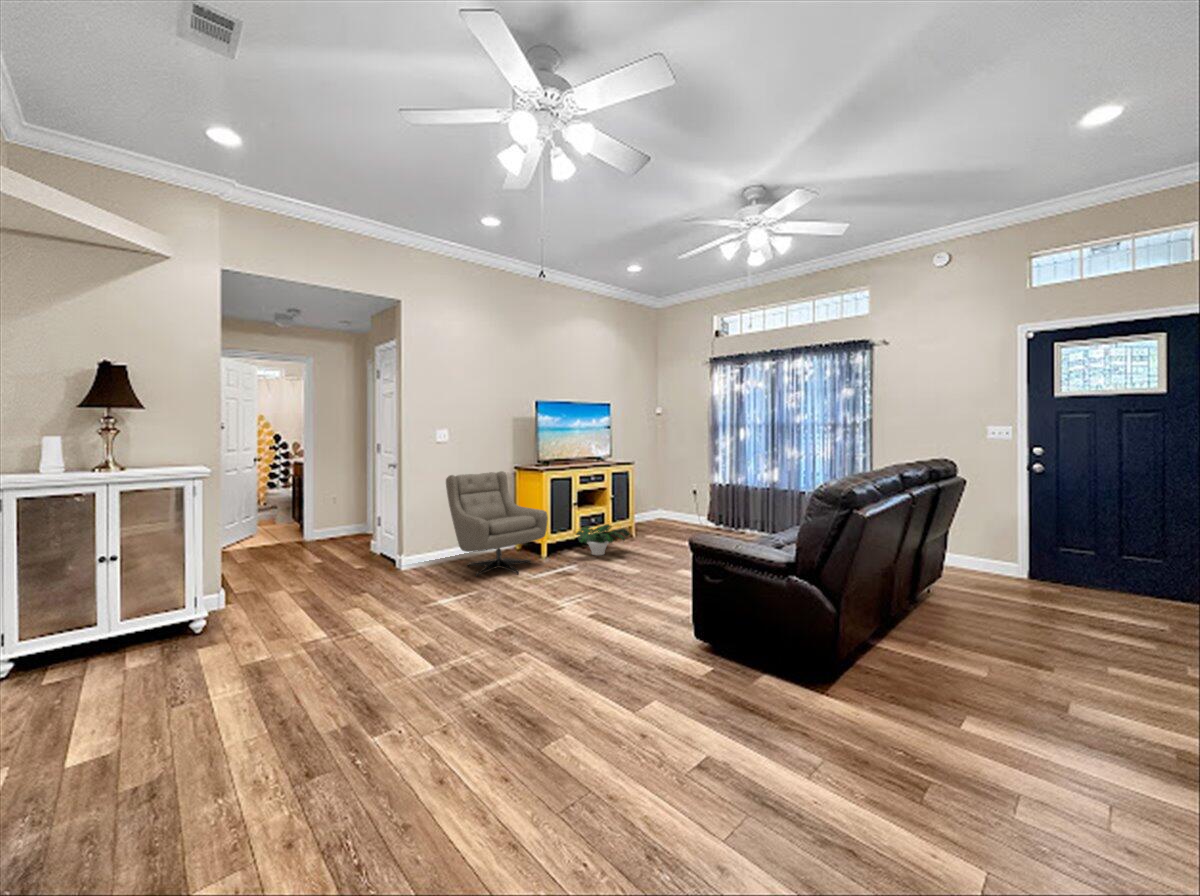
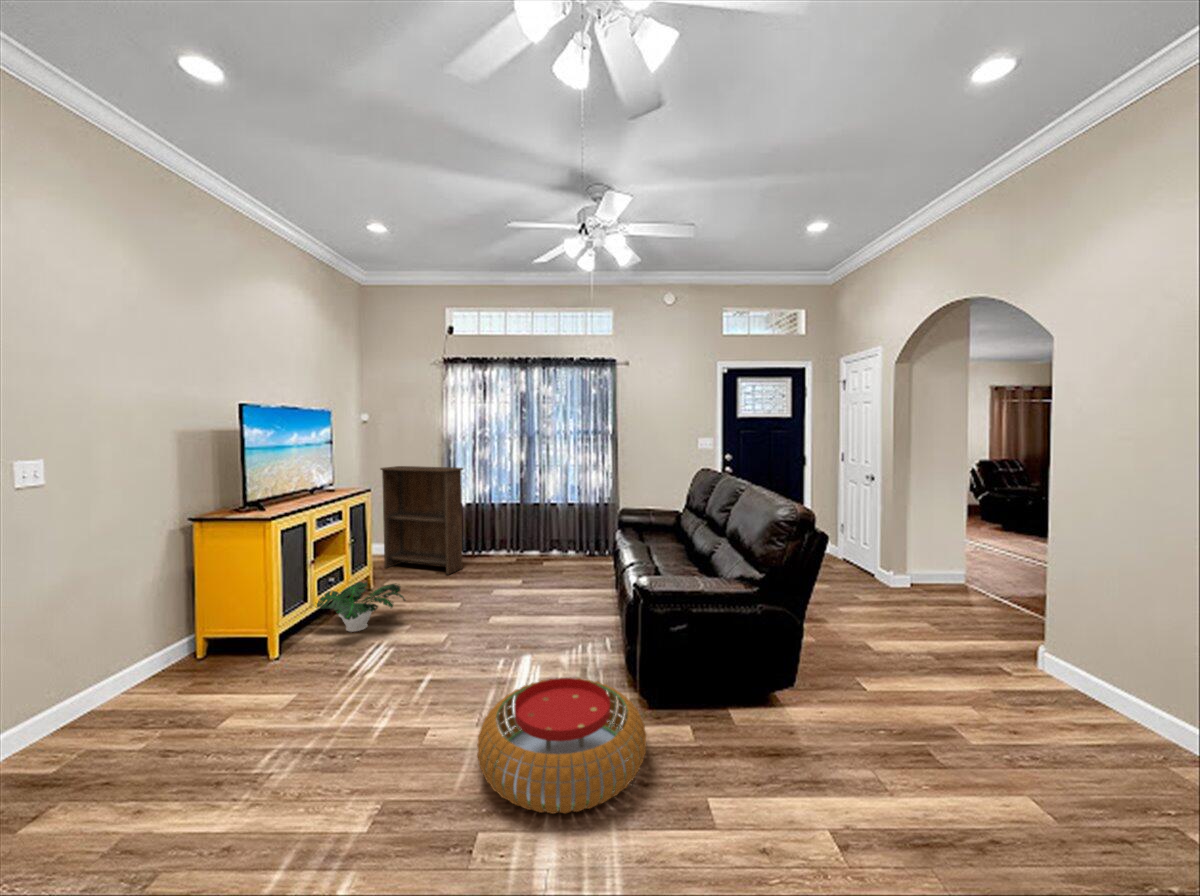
bookshelf: none [657,449,711,538] -> present [380,466,463,575]
armchair: present [446,471,548,576] -> none [48,529,301,742]
pouf: none [542,592,664,671] -> present [477,678,646,814]

